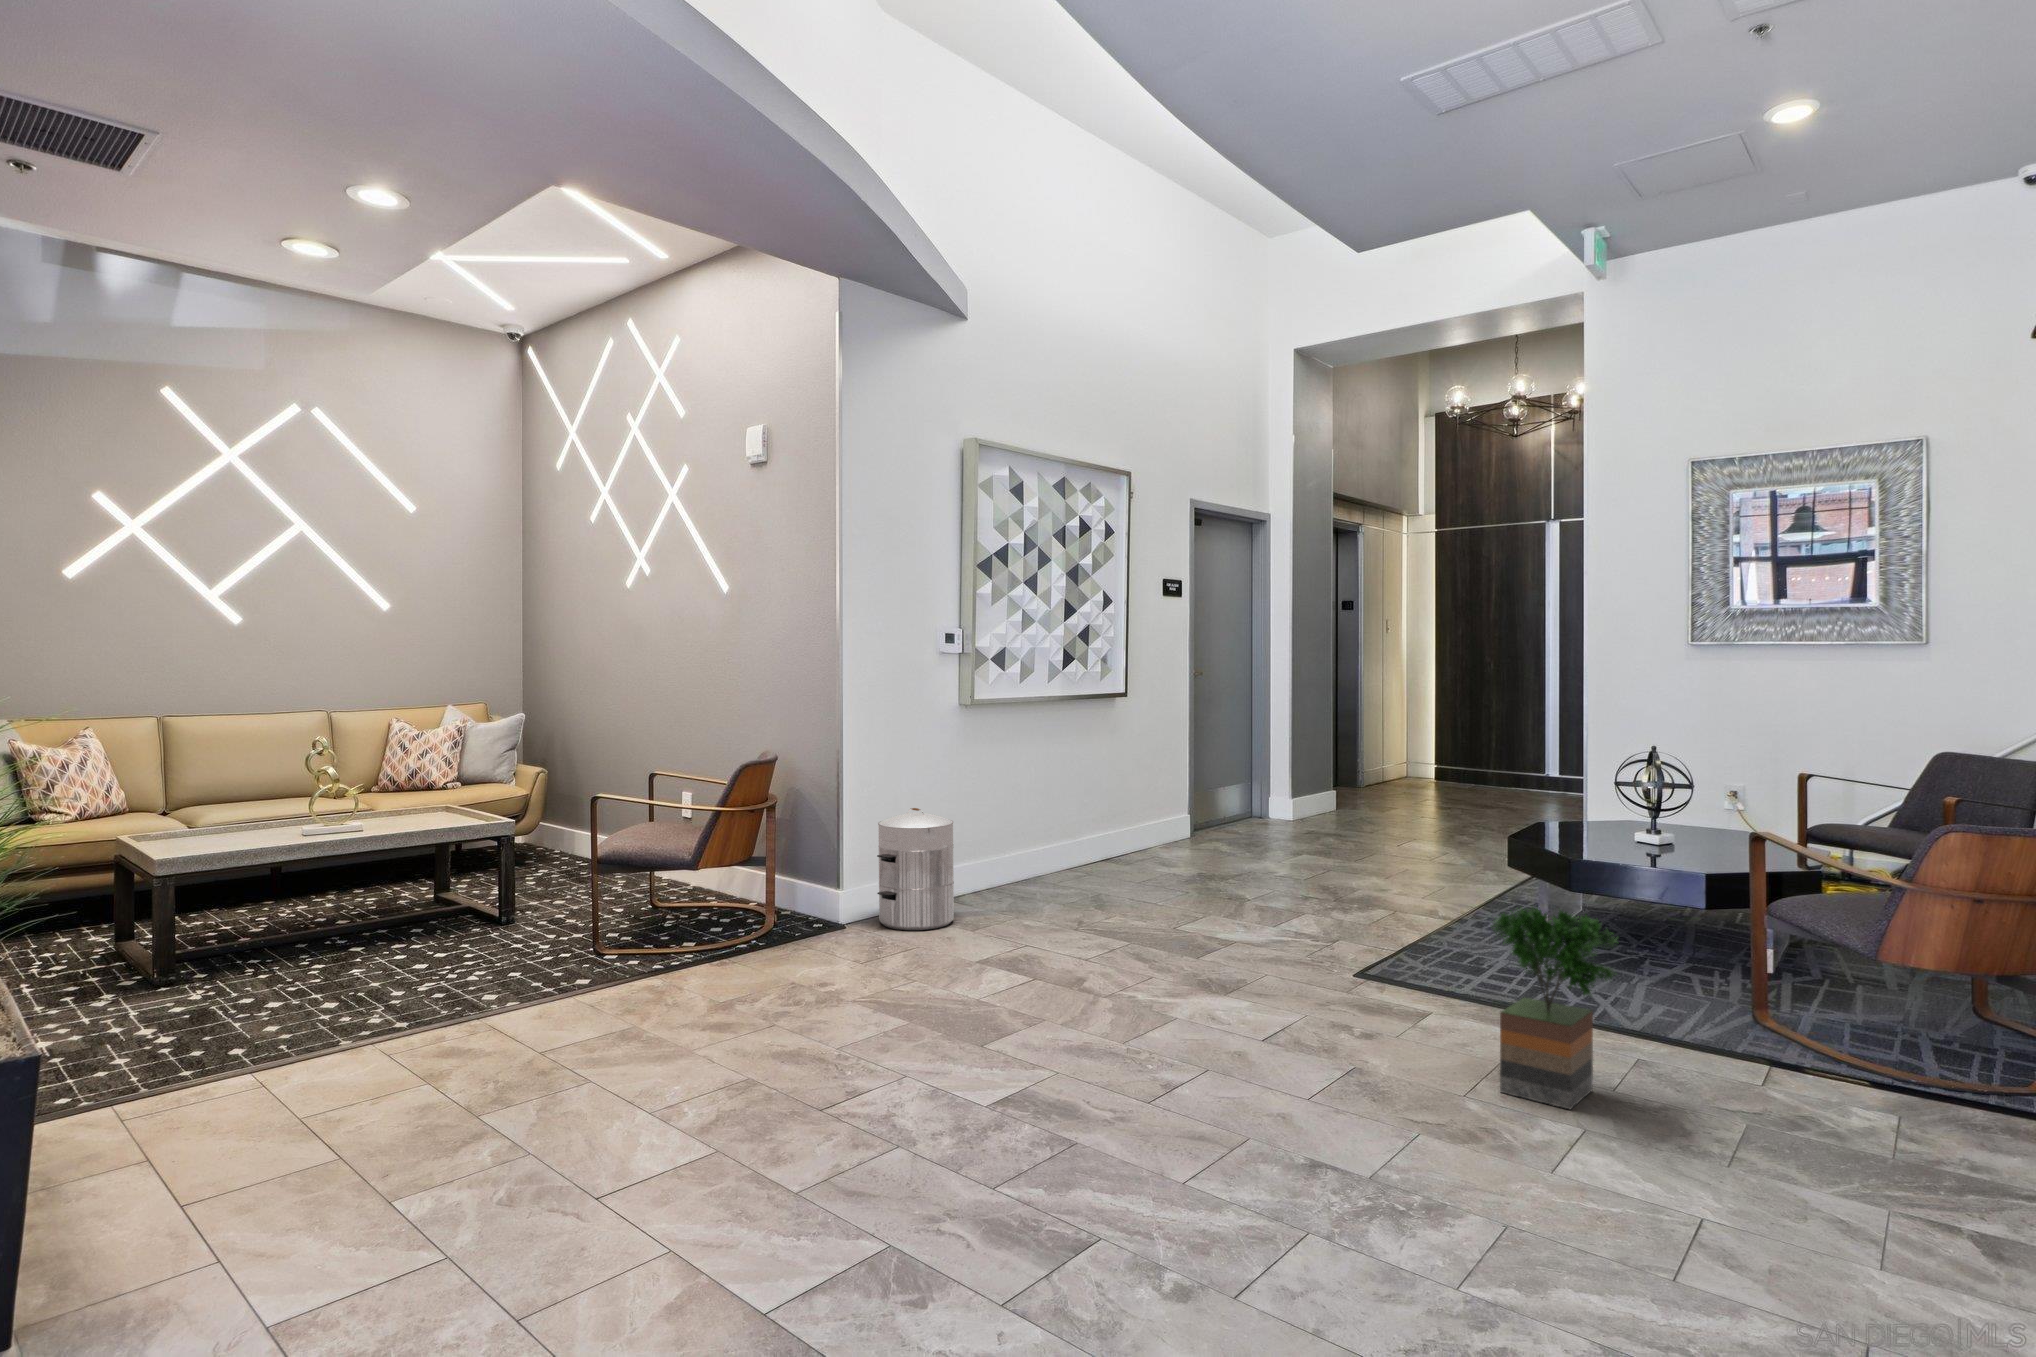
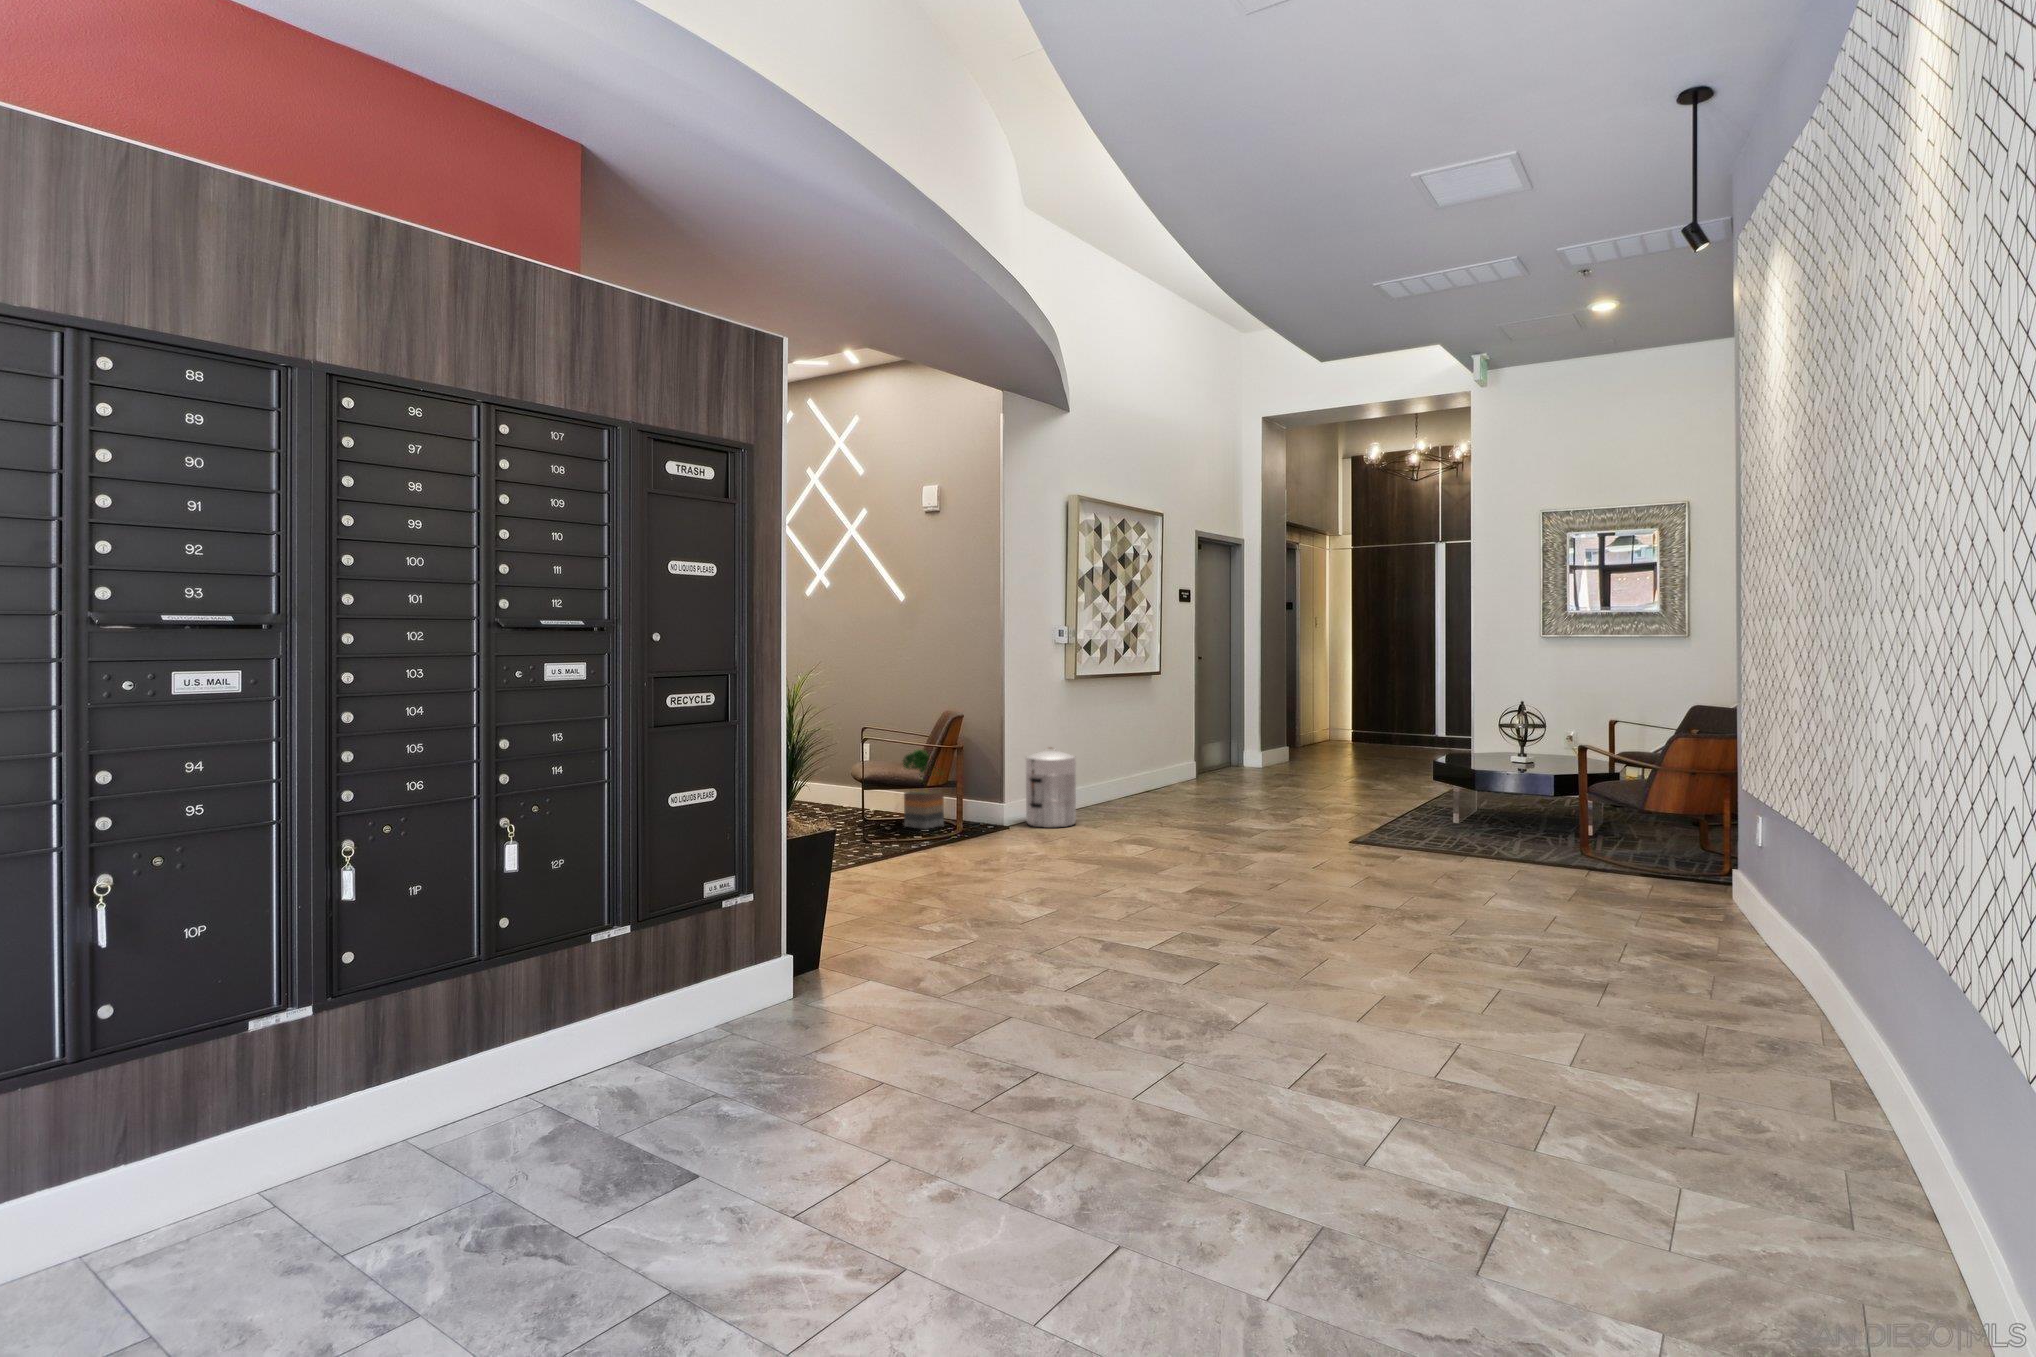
potted tree: present [1493,907,1617,1109] -> present [903,750,944,829]

